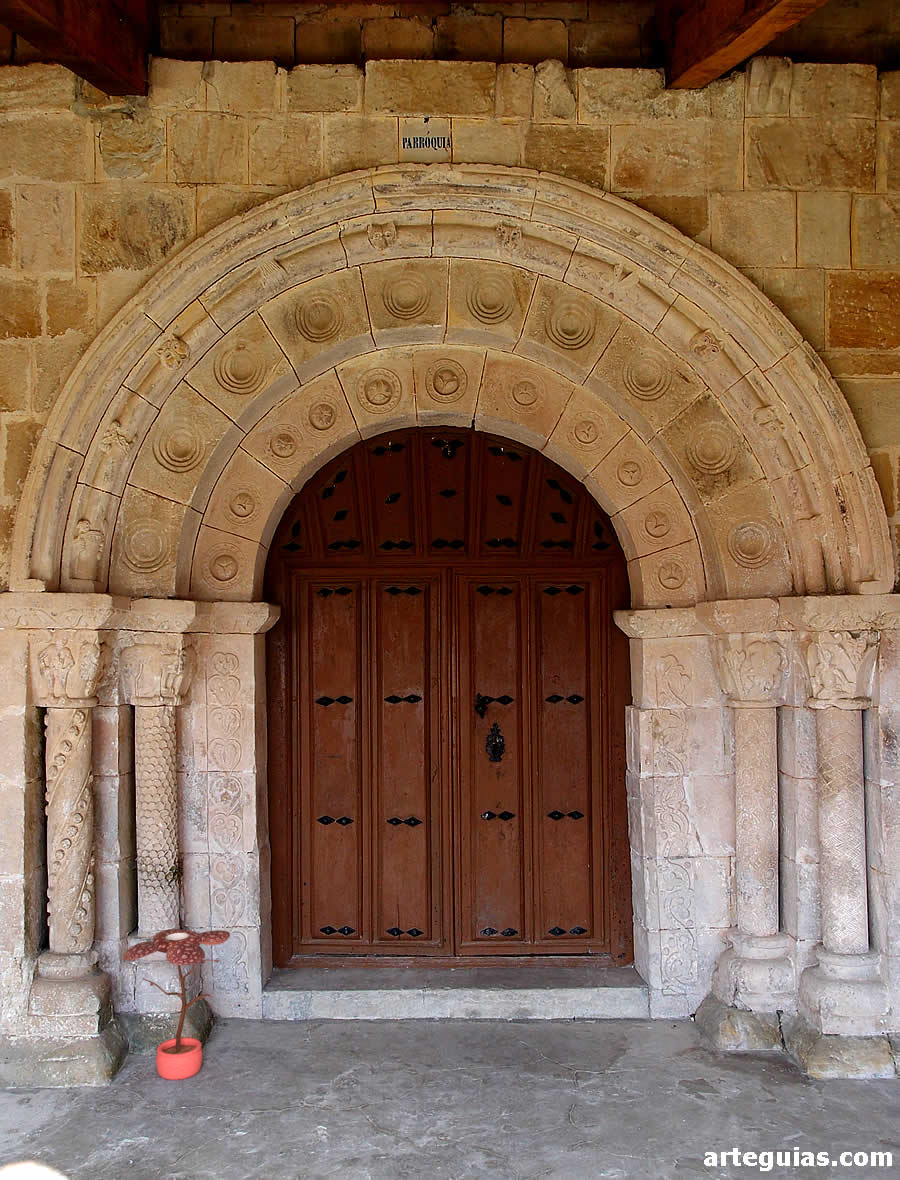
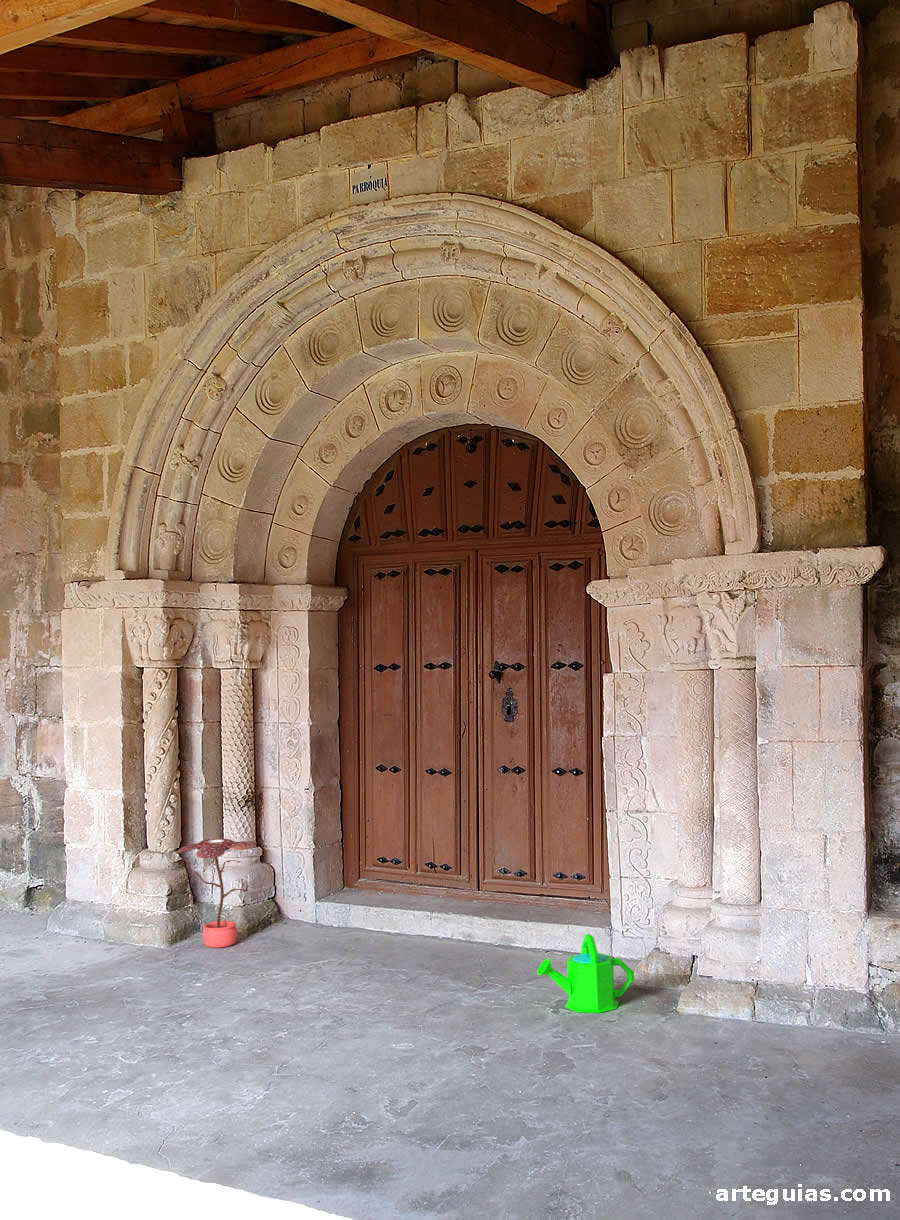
watering can: none [705,1016,782,1113] -> present [537,934,634,1013]

